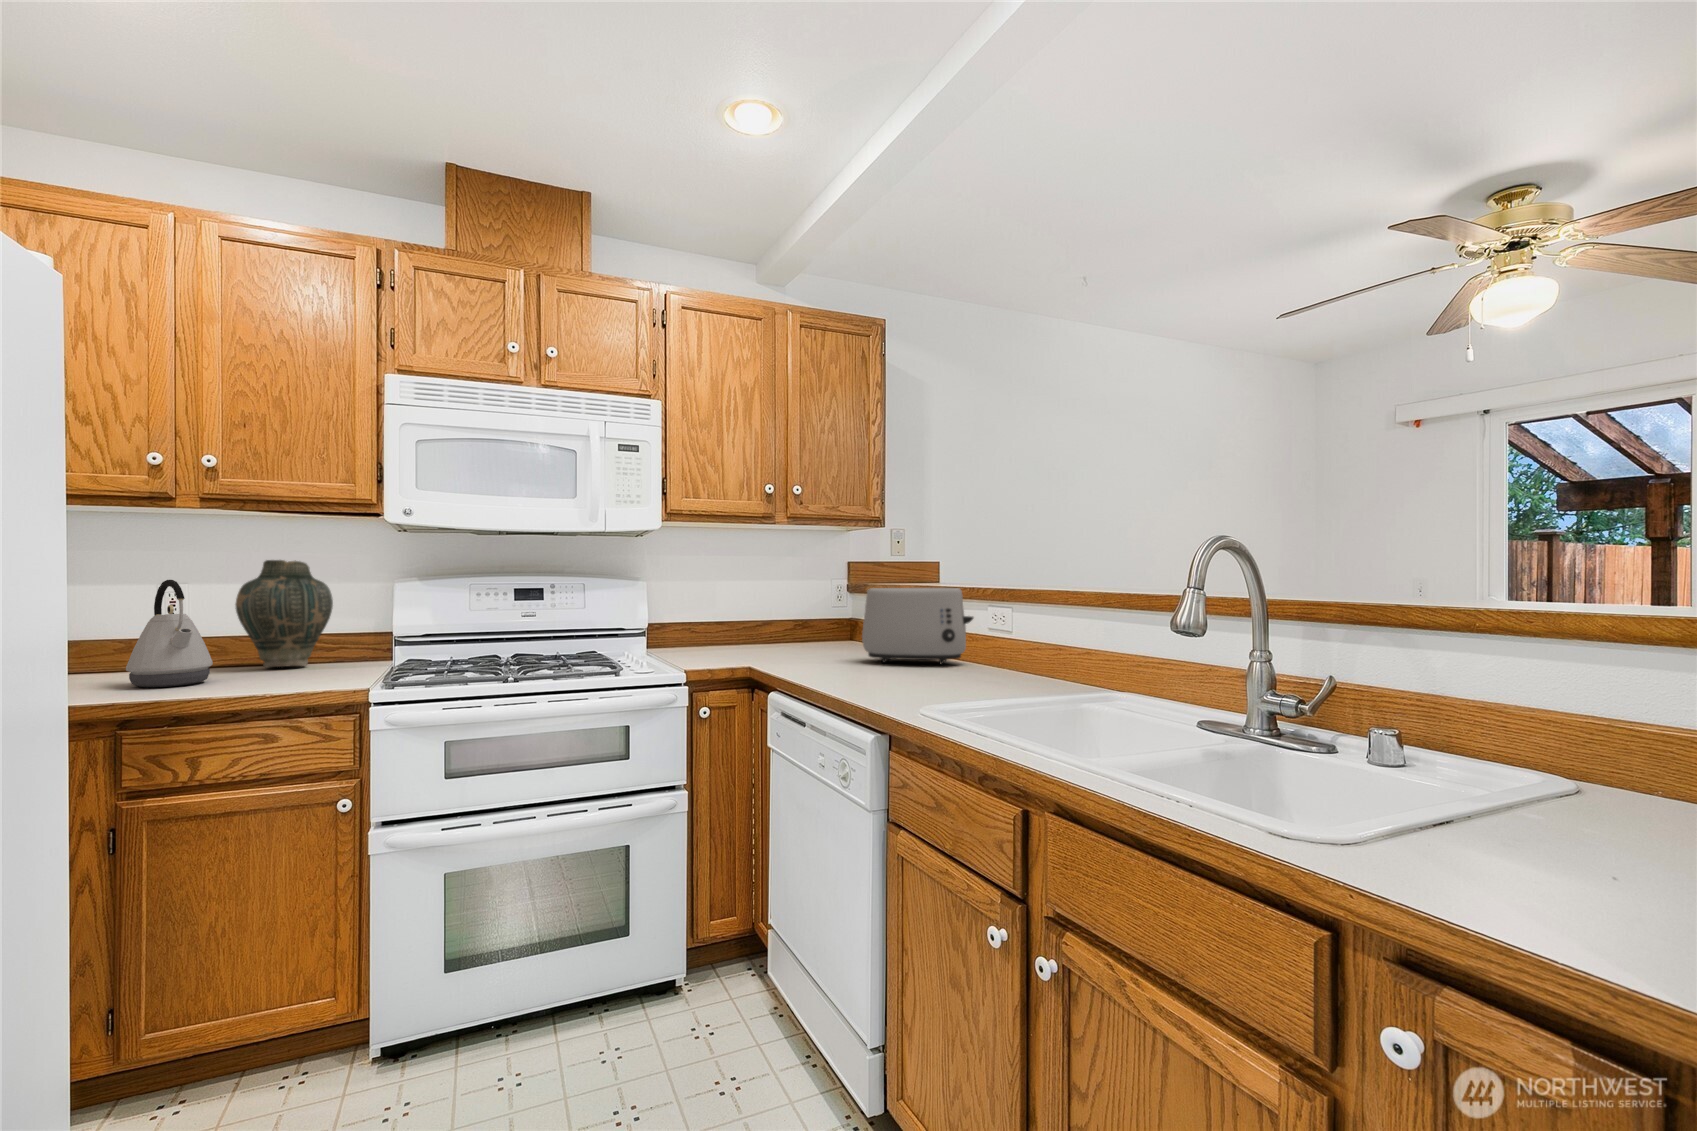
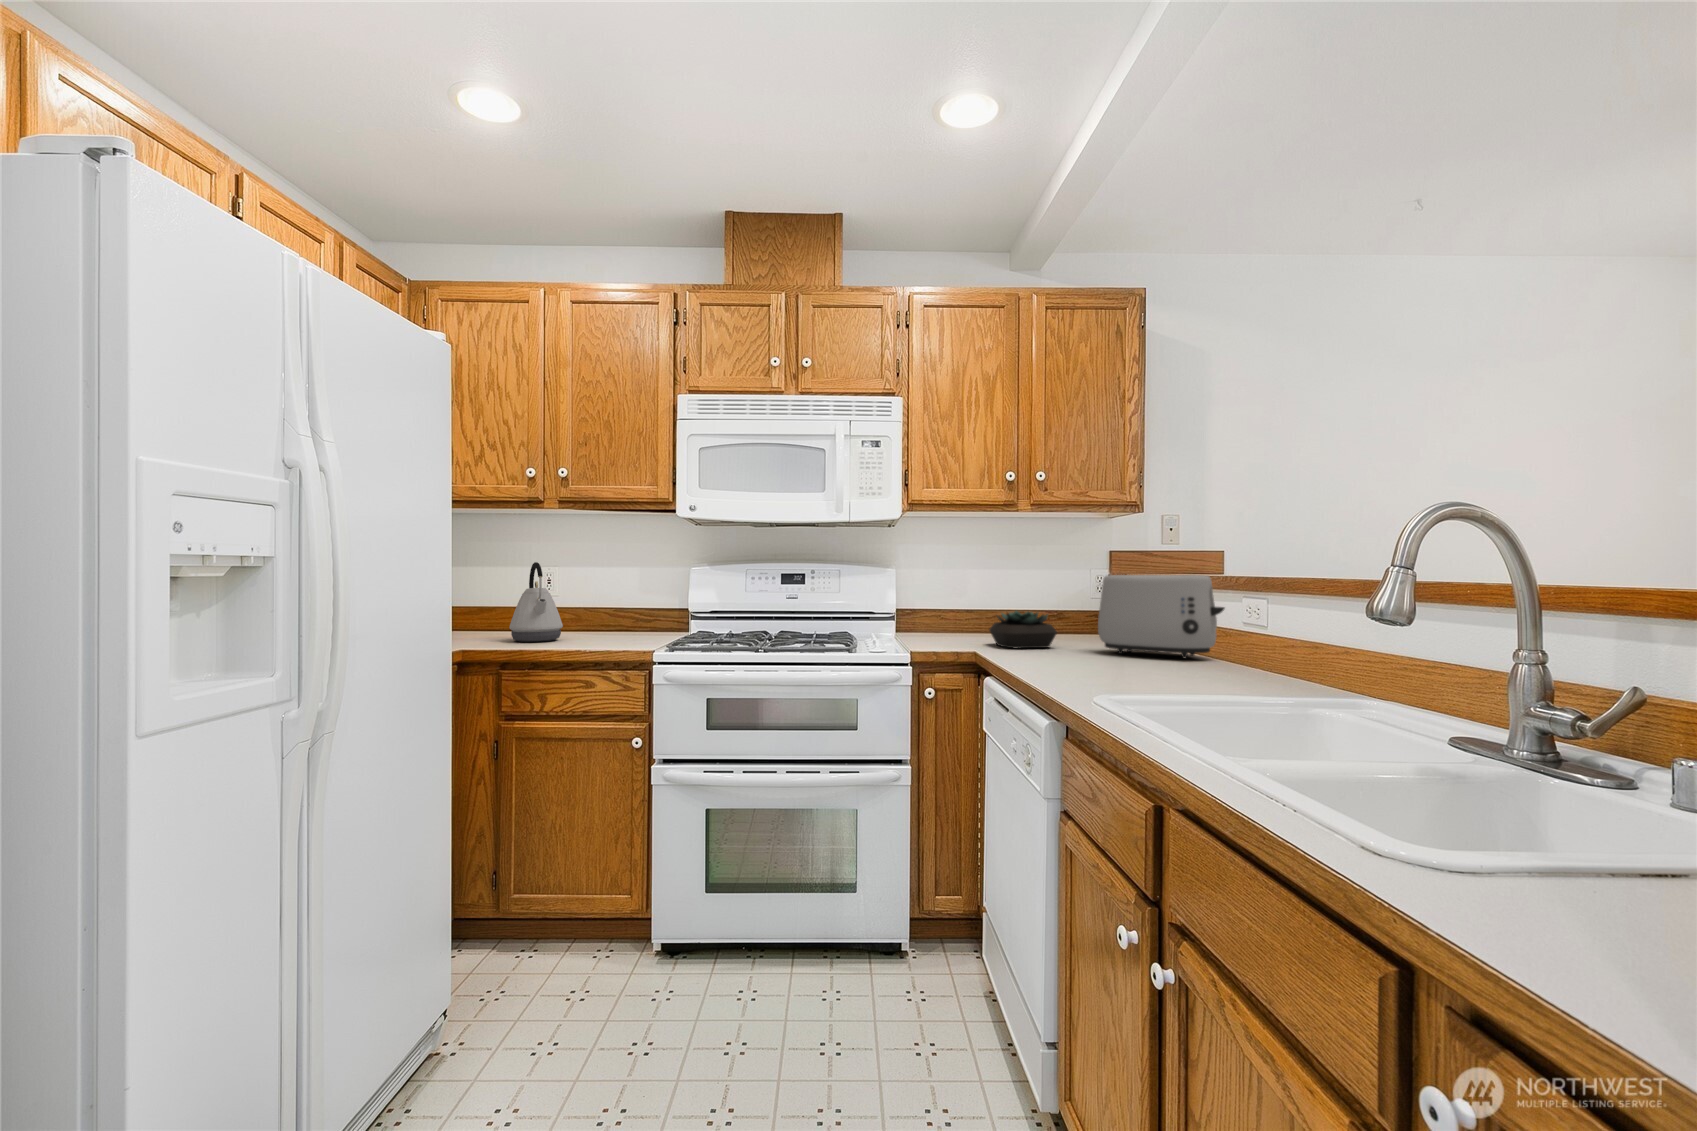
vase: present [235,560,333,667] -> none [584,548,650,632]
succulent plant: none [753,623,823,662] -> present [989,611,1057,648]

